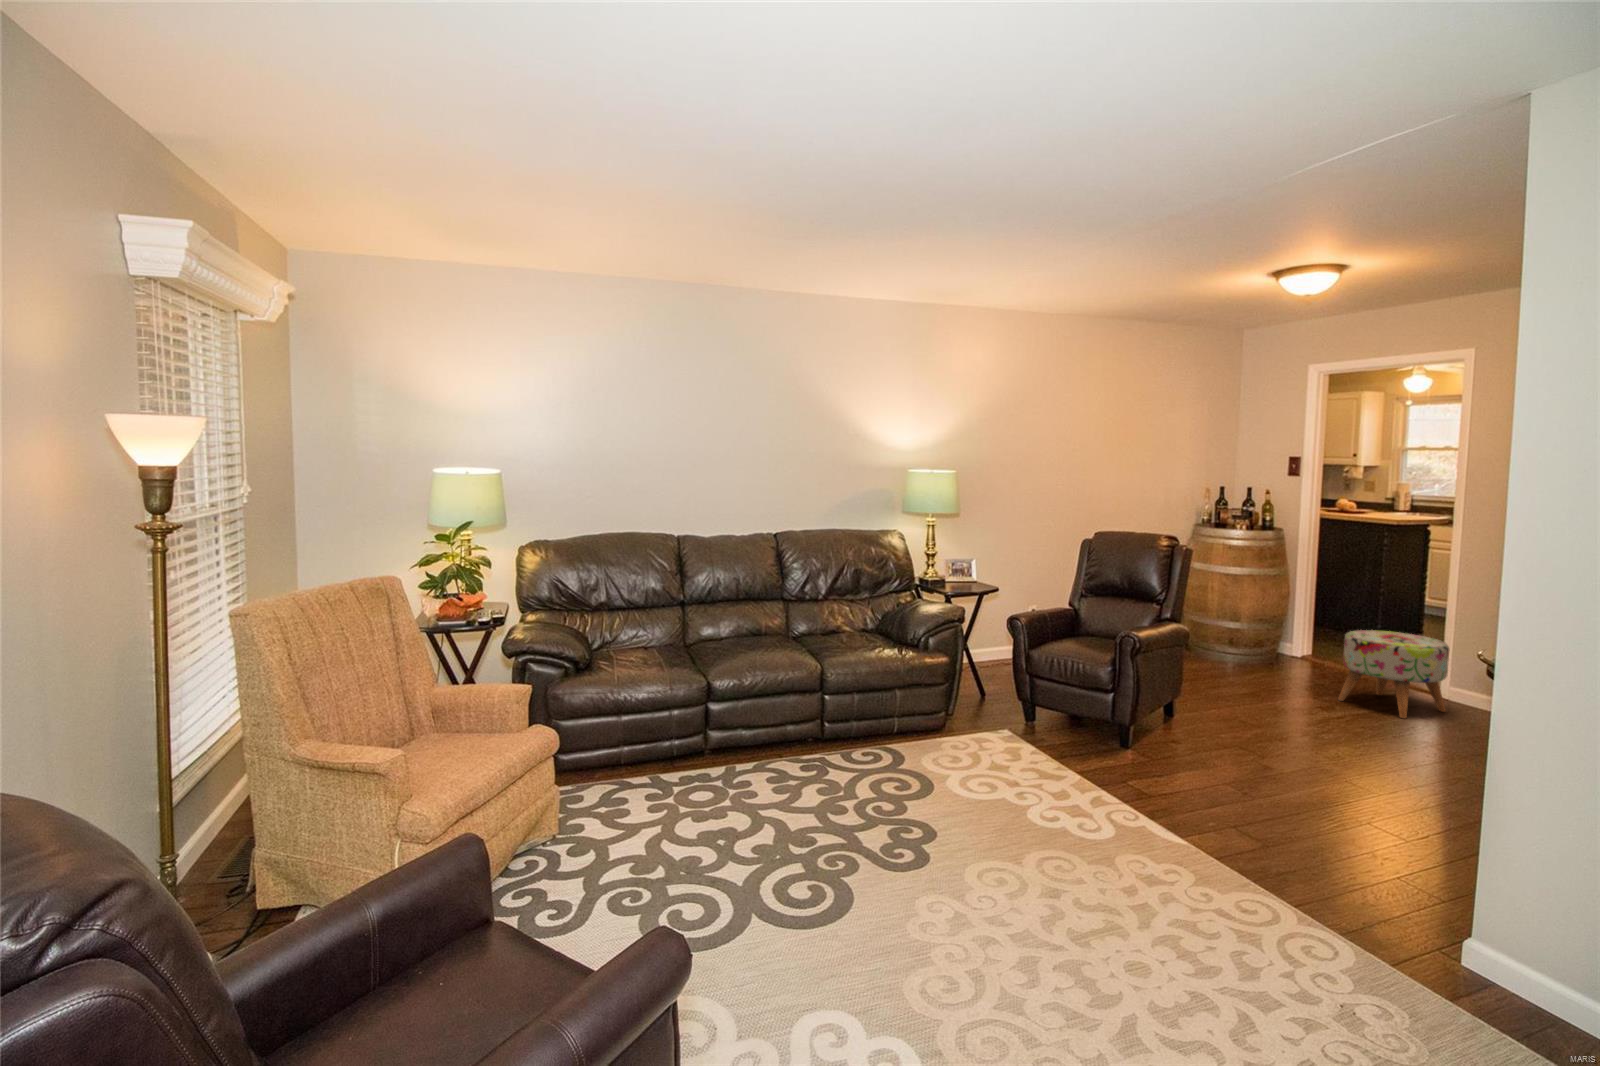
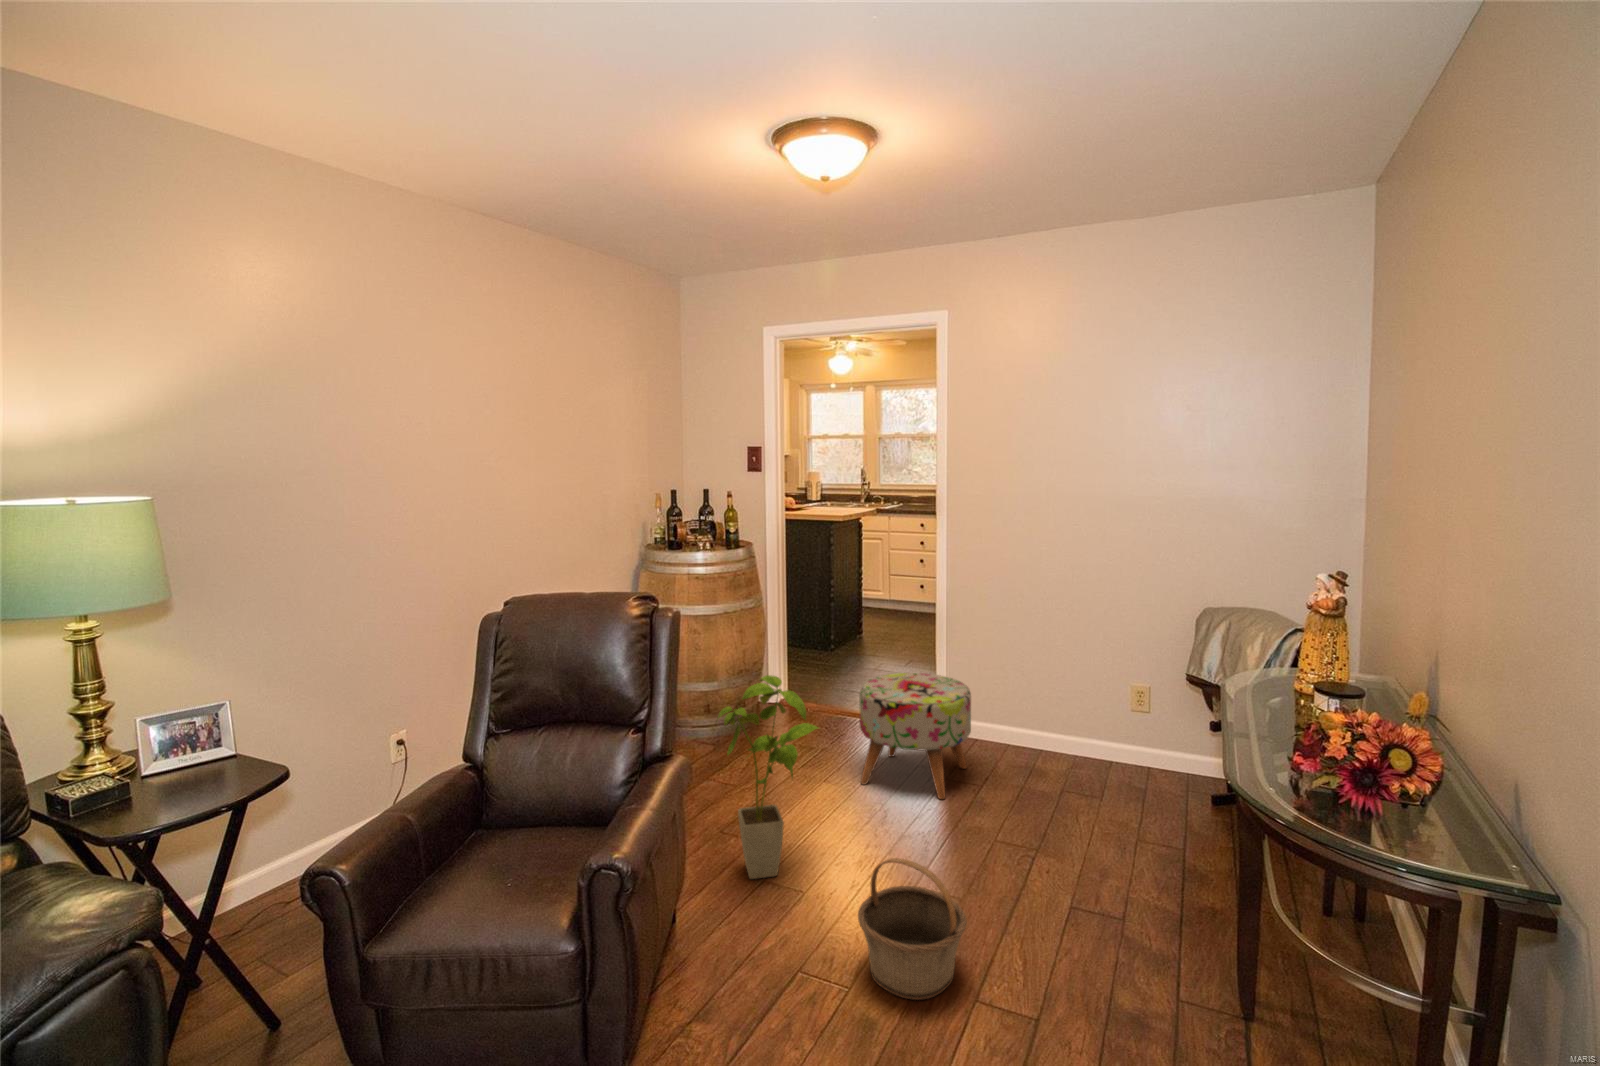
house plant: none [1212,593,1288,716] -> present [718,675,818,879]
basket: none [1273,693,1347,767] -> present [858,858,967,1000]

